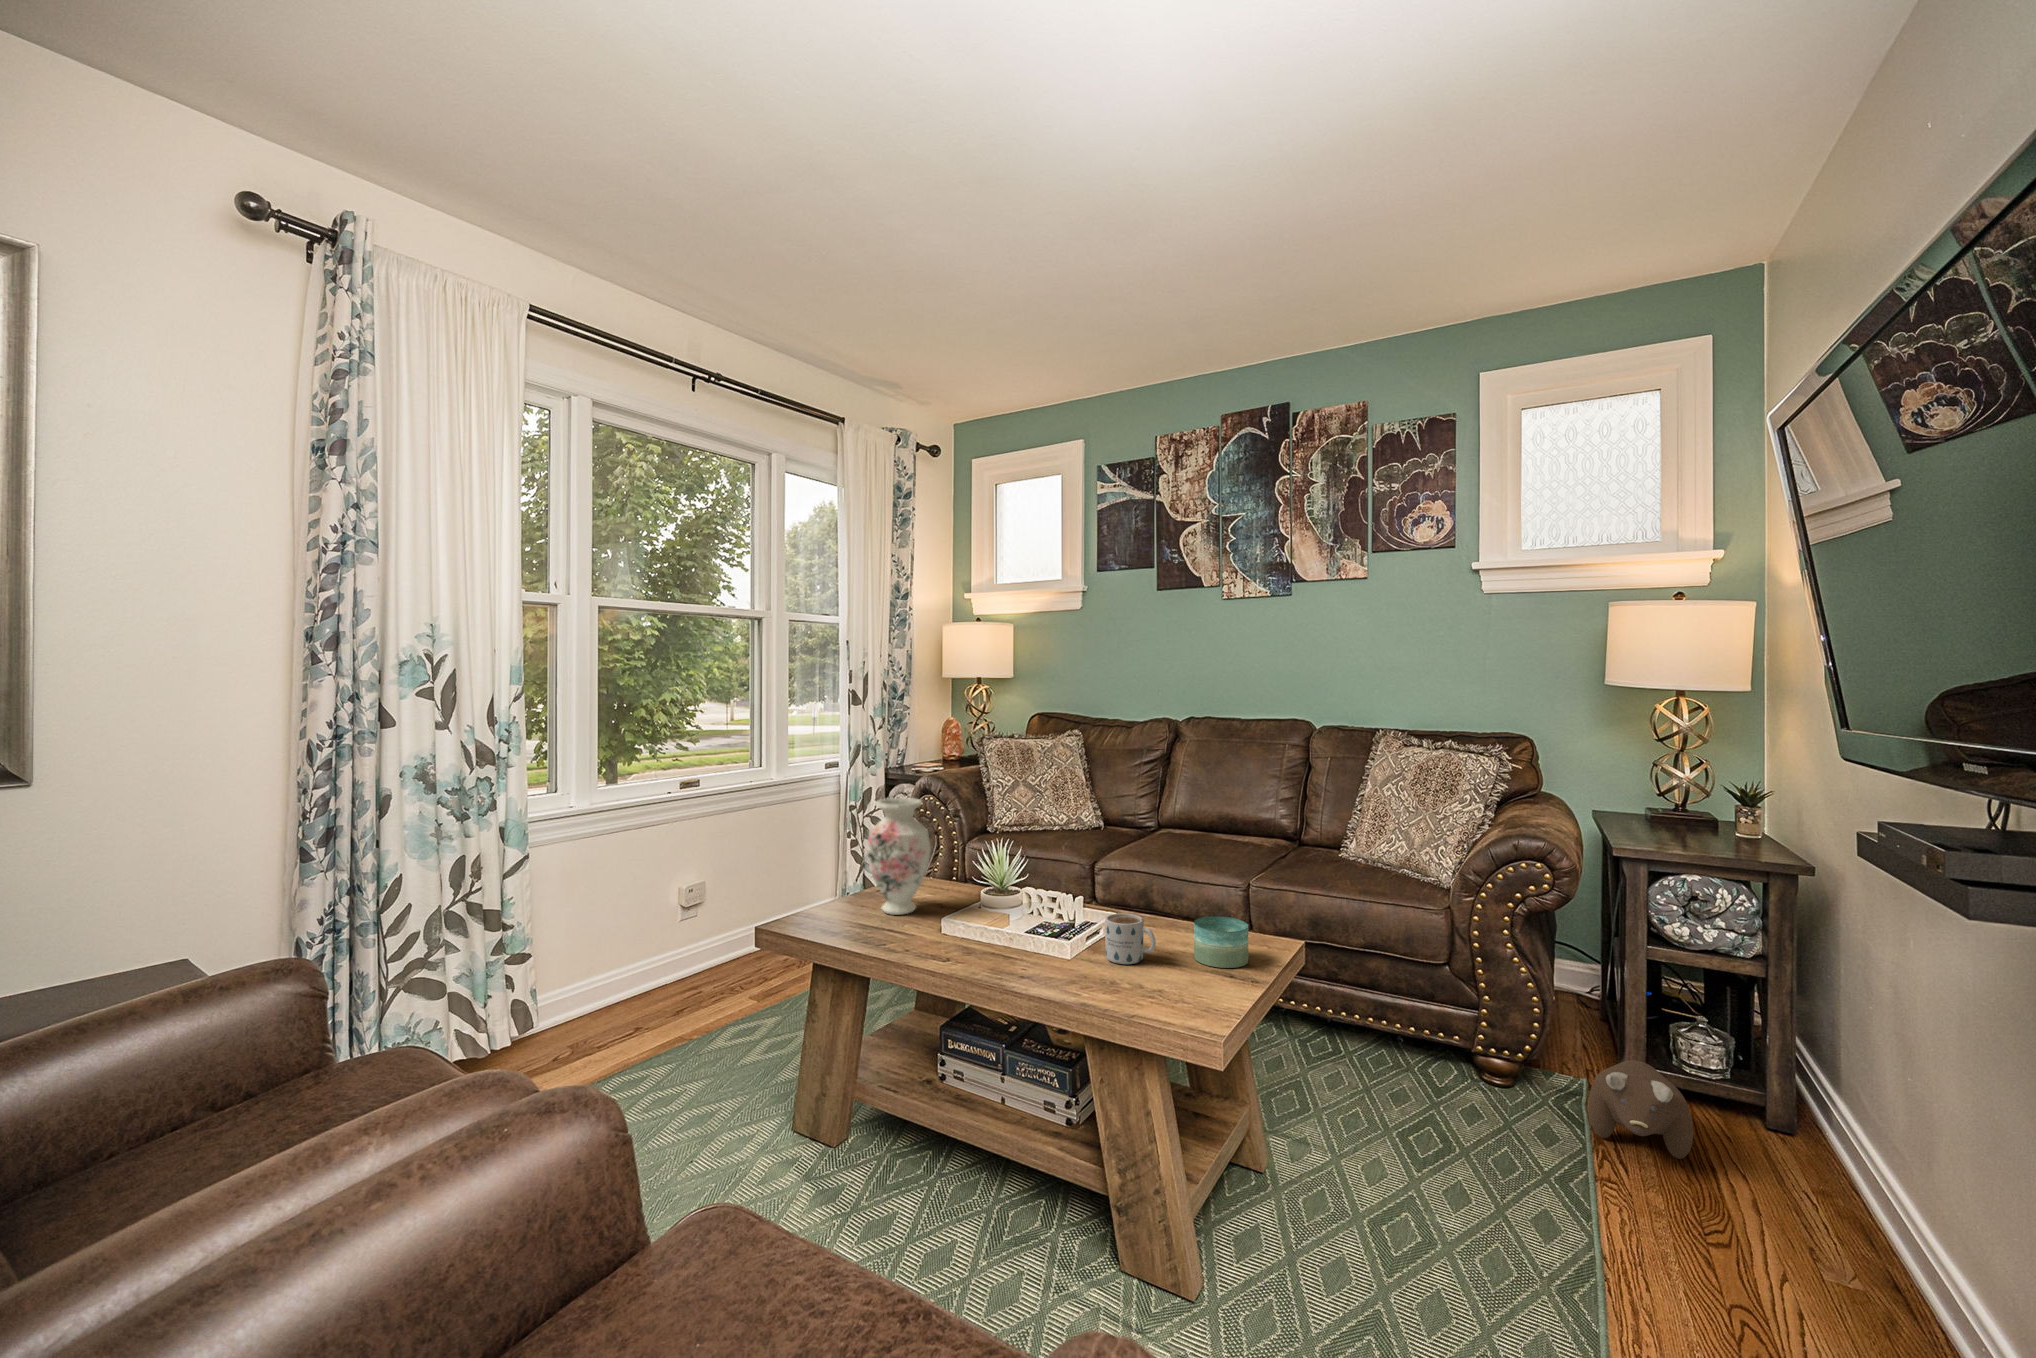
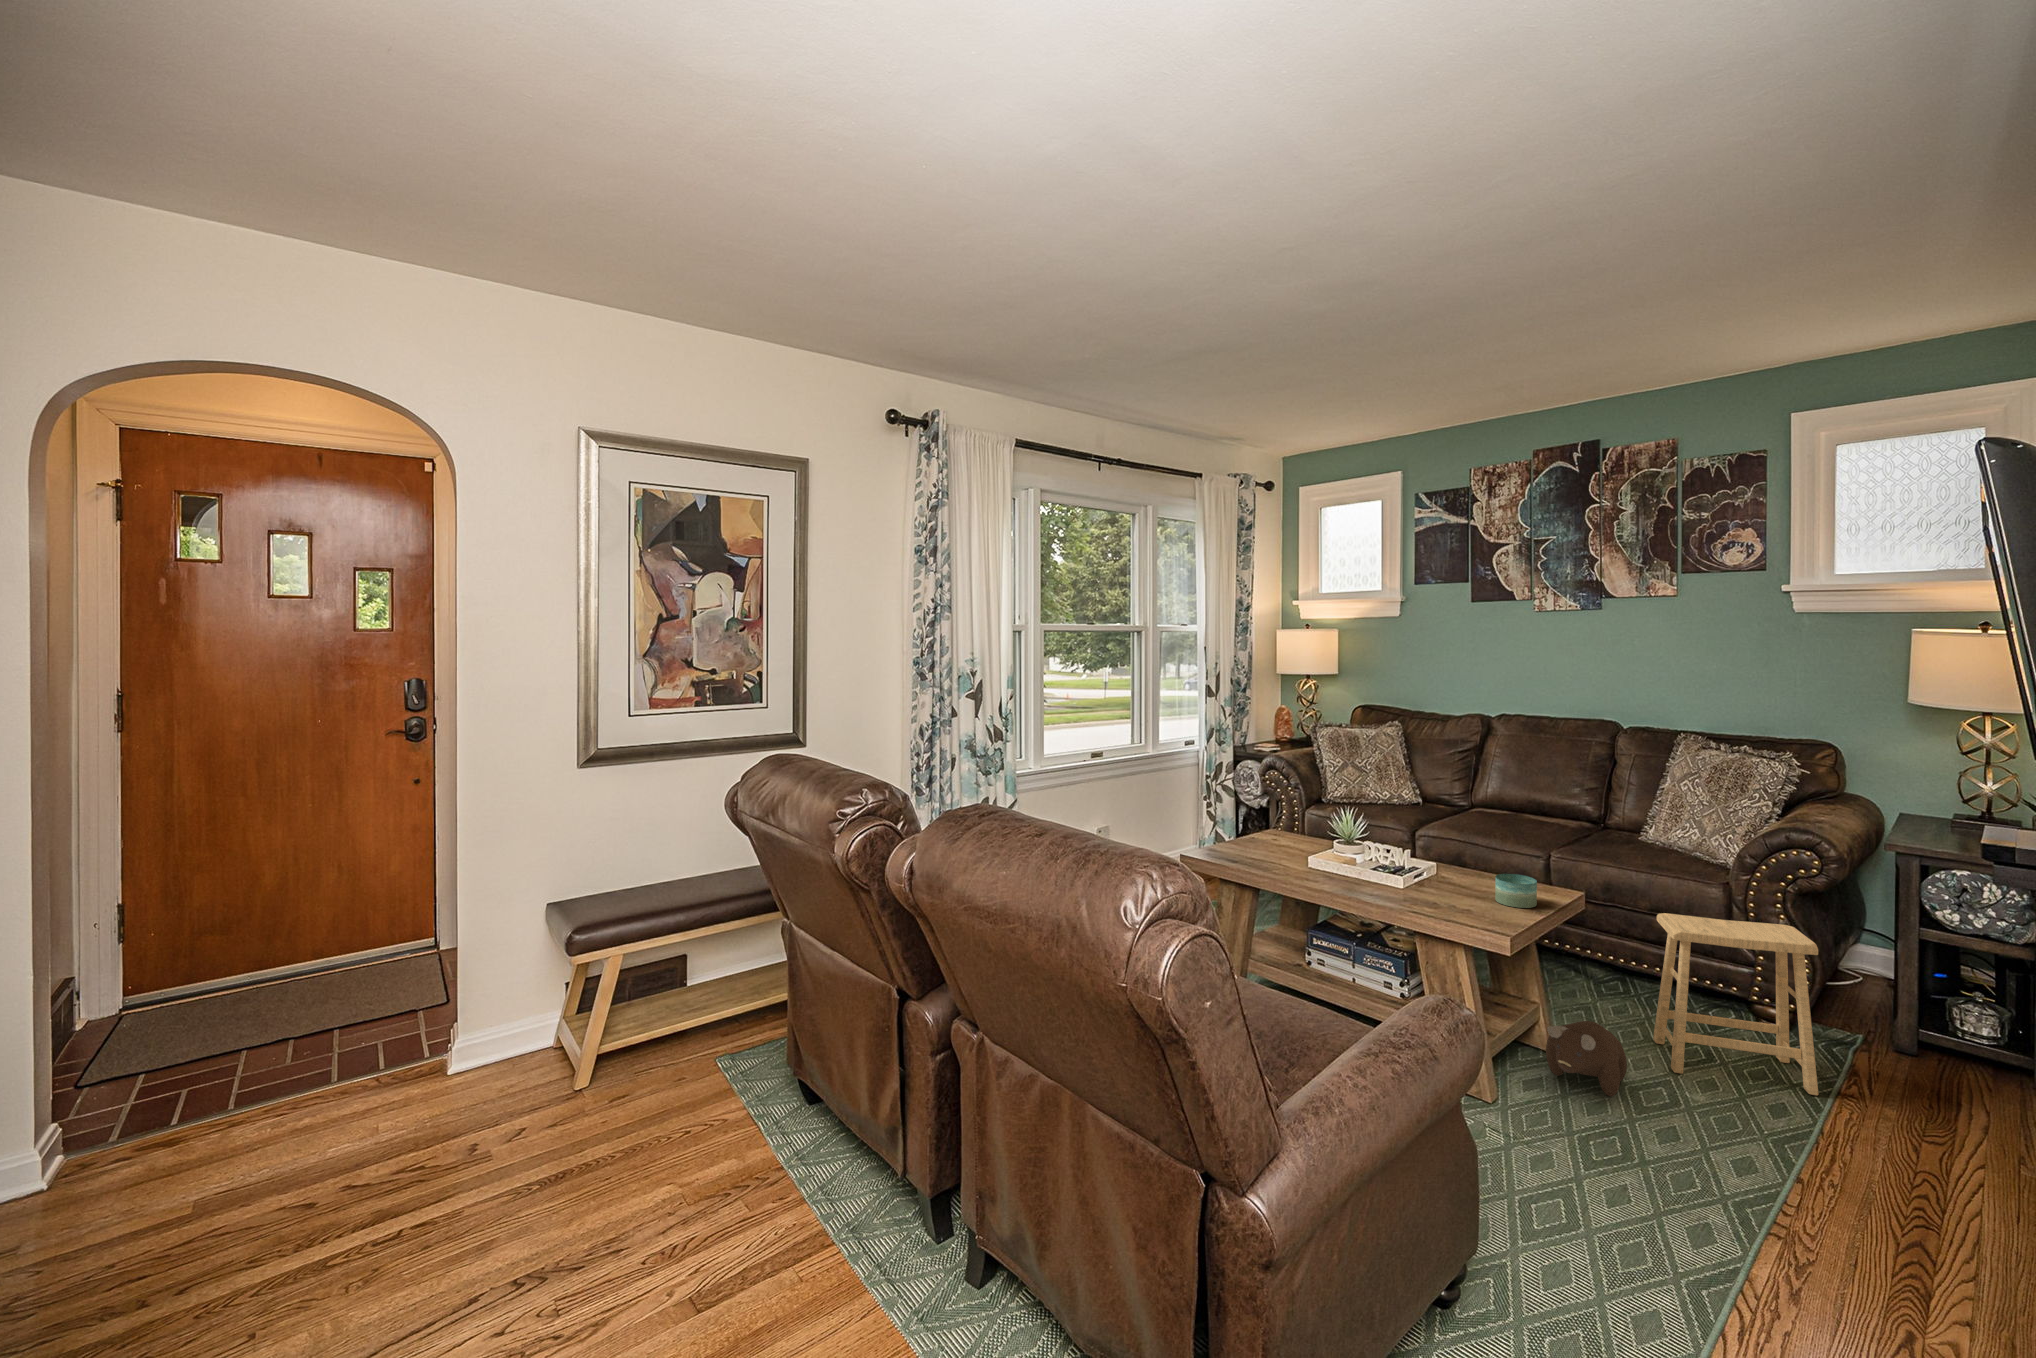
vase: present [867,798,931,915] -> none [1253,782,1297,859]
mug: present [1105,913,1156,964] -> none [1430,867,1466,900]
footstool: none [1386,957,1591,1201] -> present [1653,913,1818,1095]
plush toy: present [1588,1060,1693,1159] -> present [1546,1021,1627,1096]

